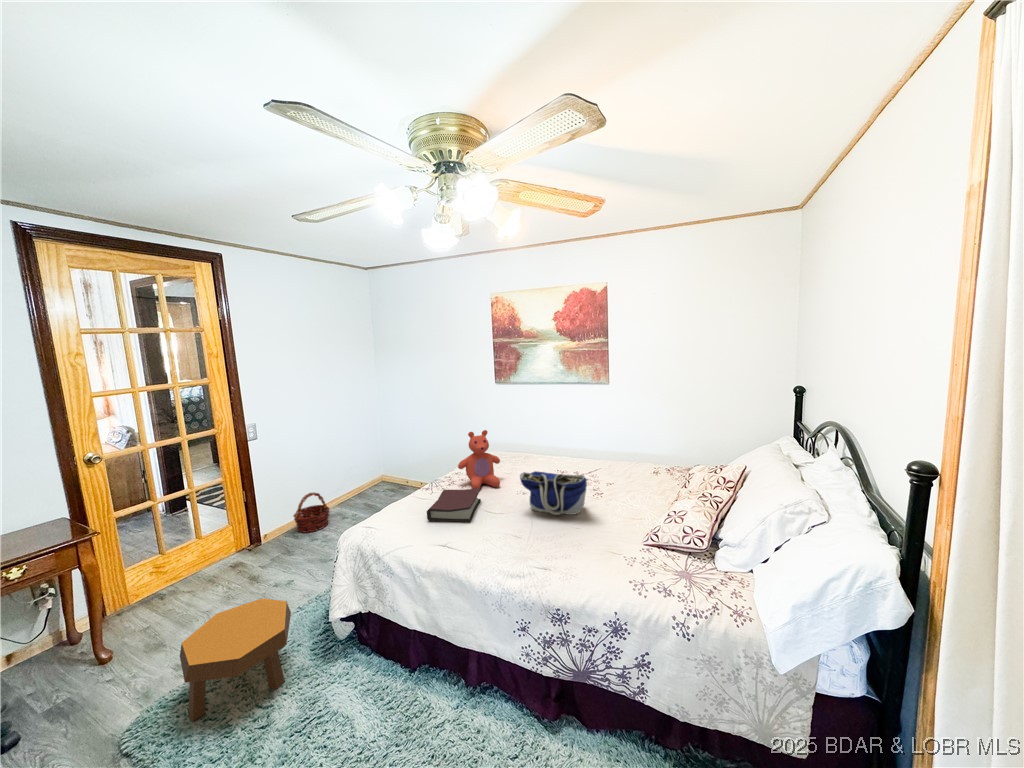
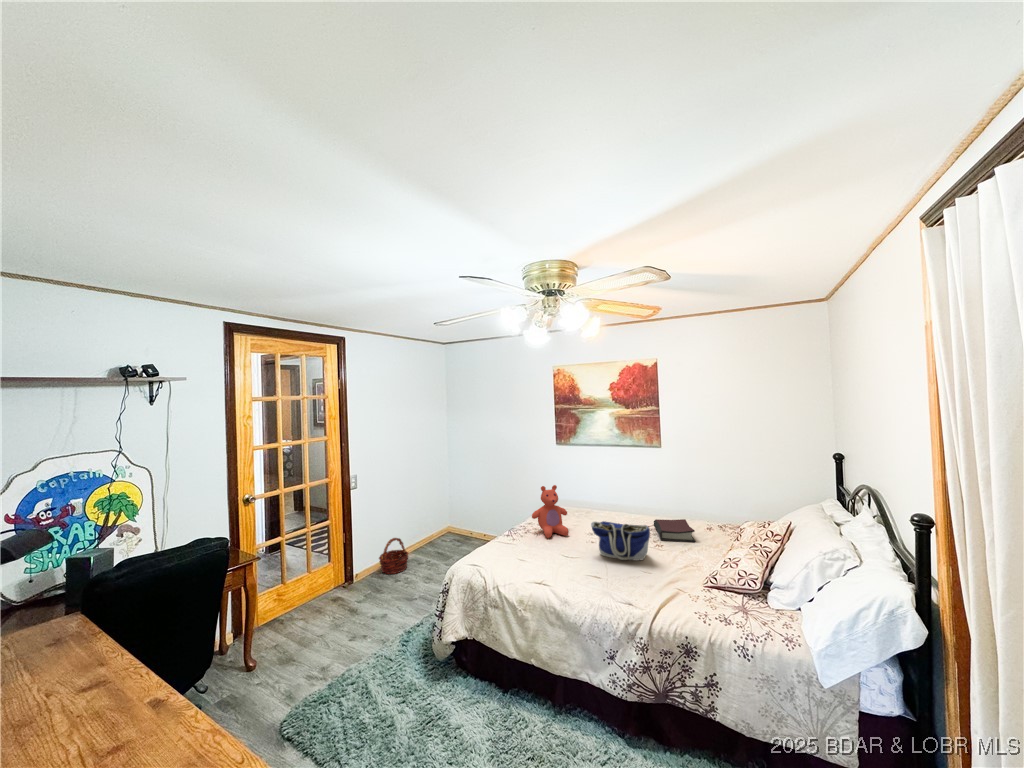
hardback book: present [427,489,481,522] -> present [654,519,695,542]
footstool: present [180,598,291,722] -> none [323,621,405,718]

